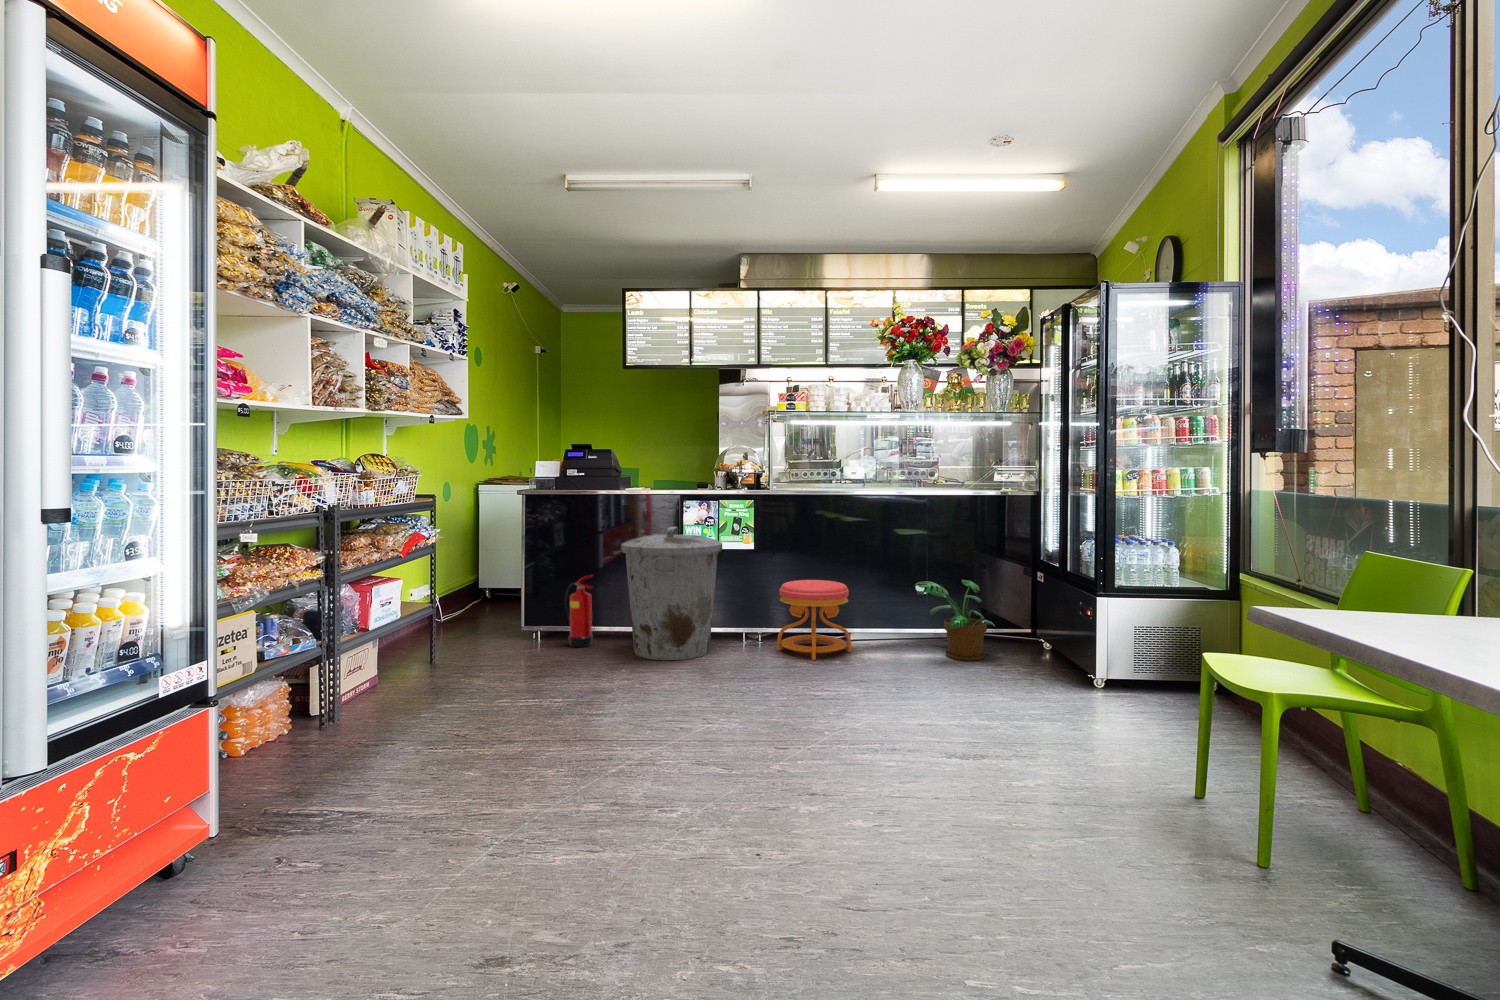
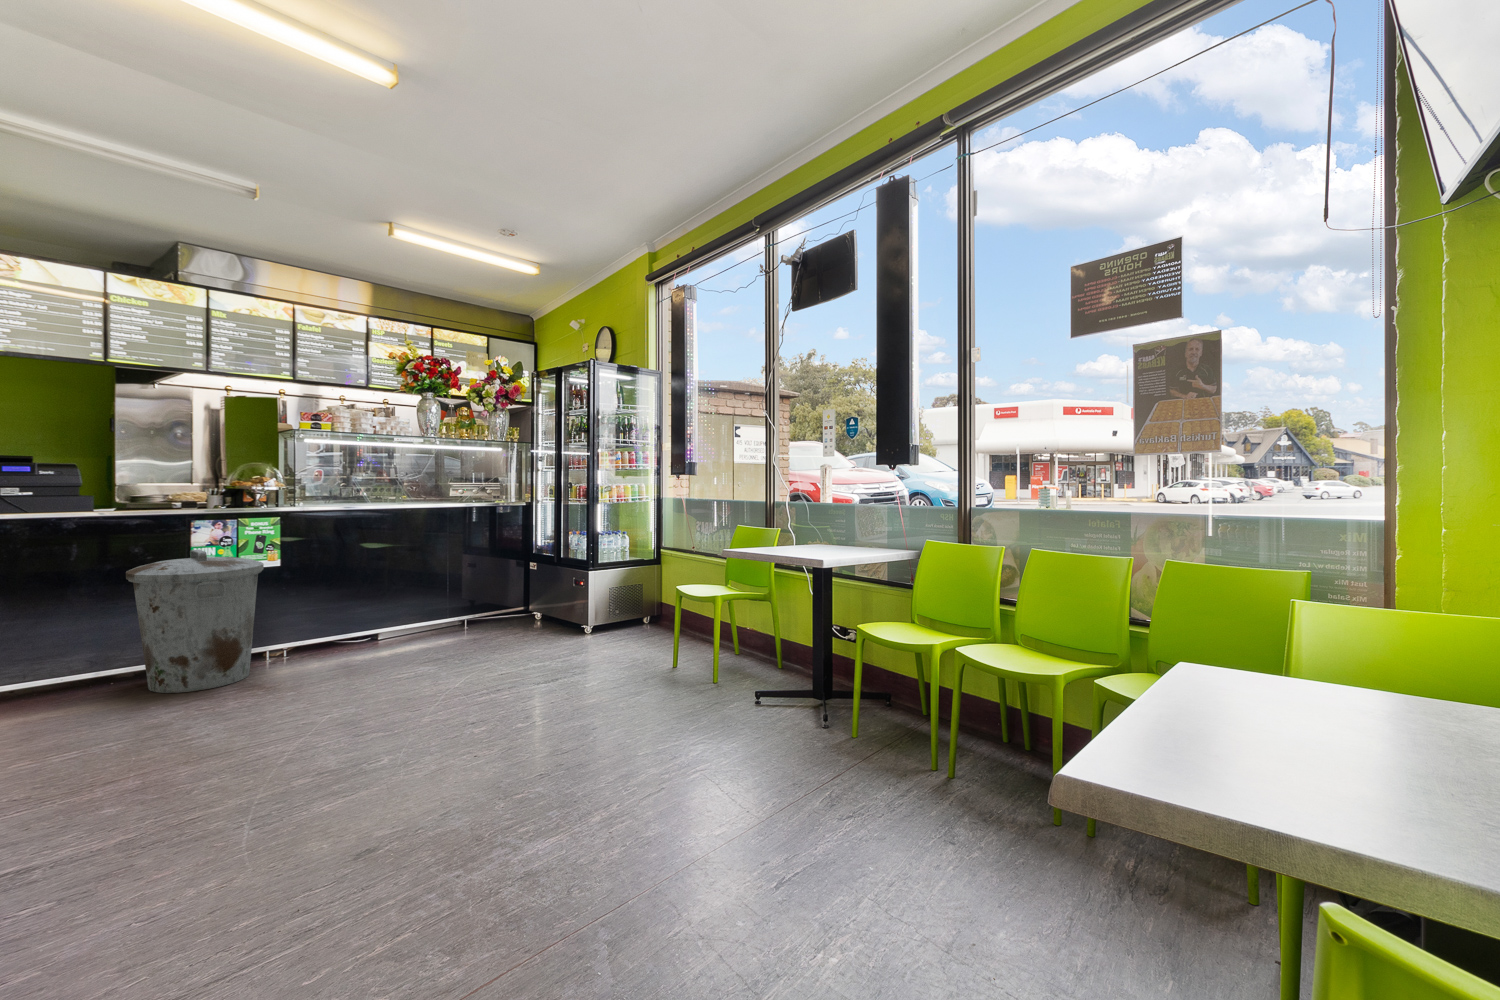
fire extinguisher: present [565,575,593,647] -> none [12,615,75,705]
stool: present [777,580,851,660] -> none [323,586,397,657]
potted plant: present [915,580,995,660] -> none [457,572,513,633]

